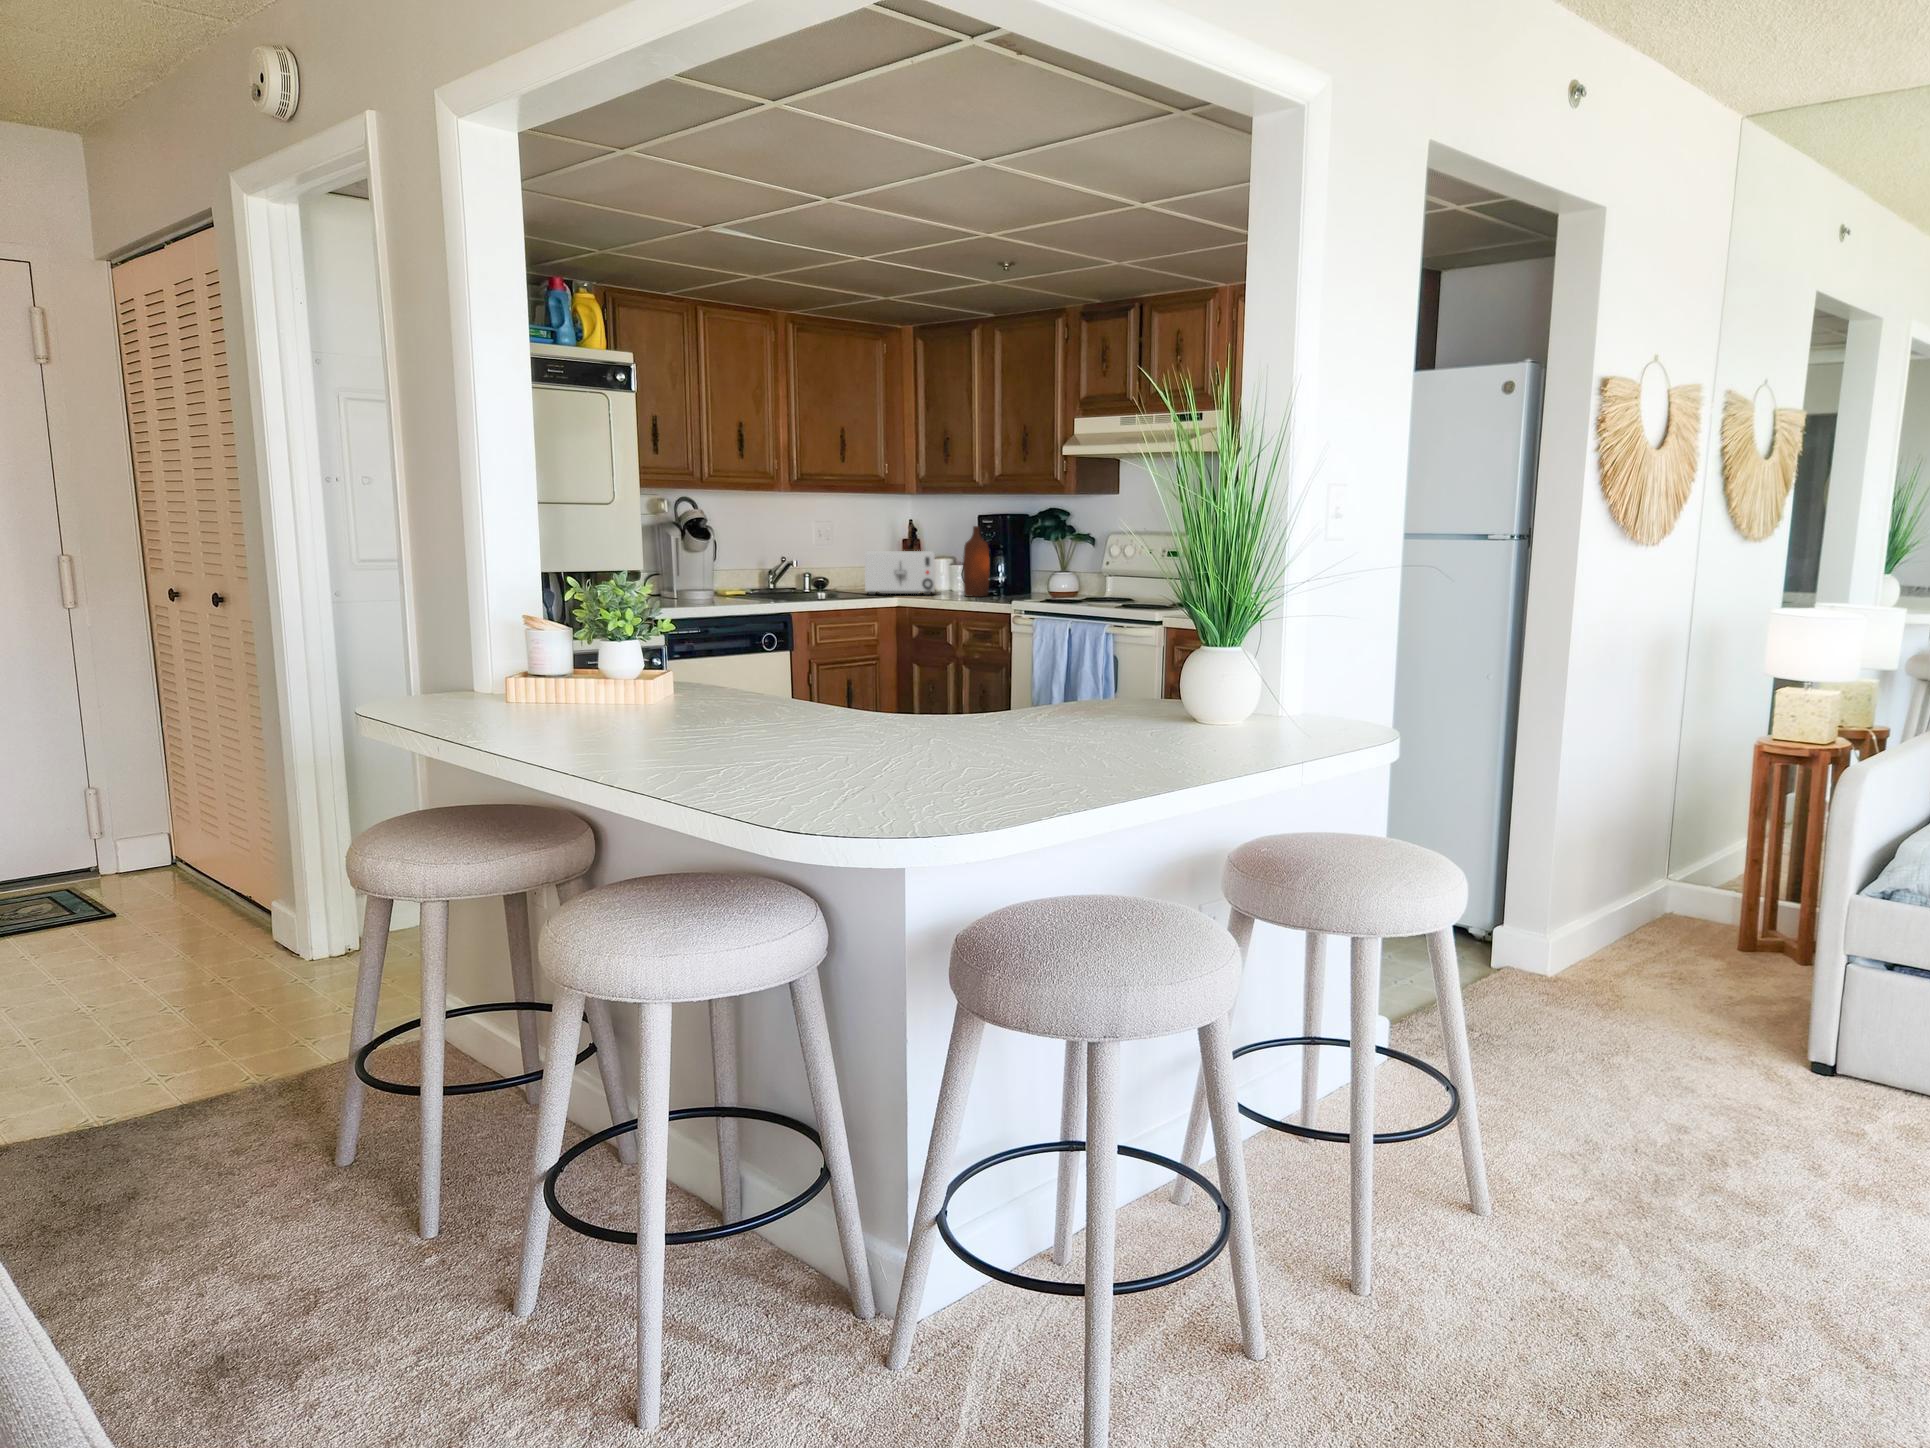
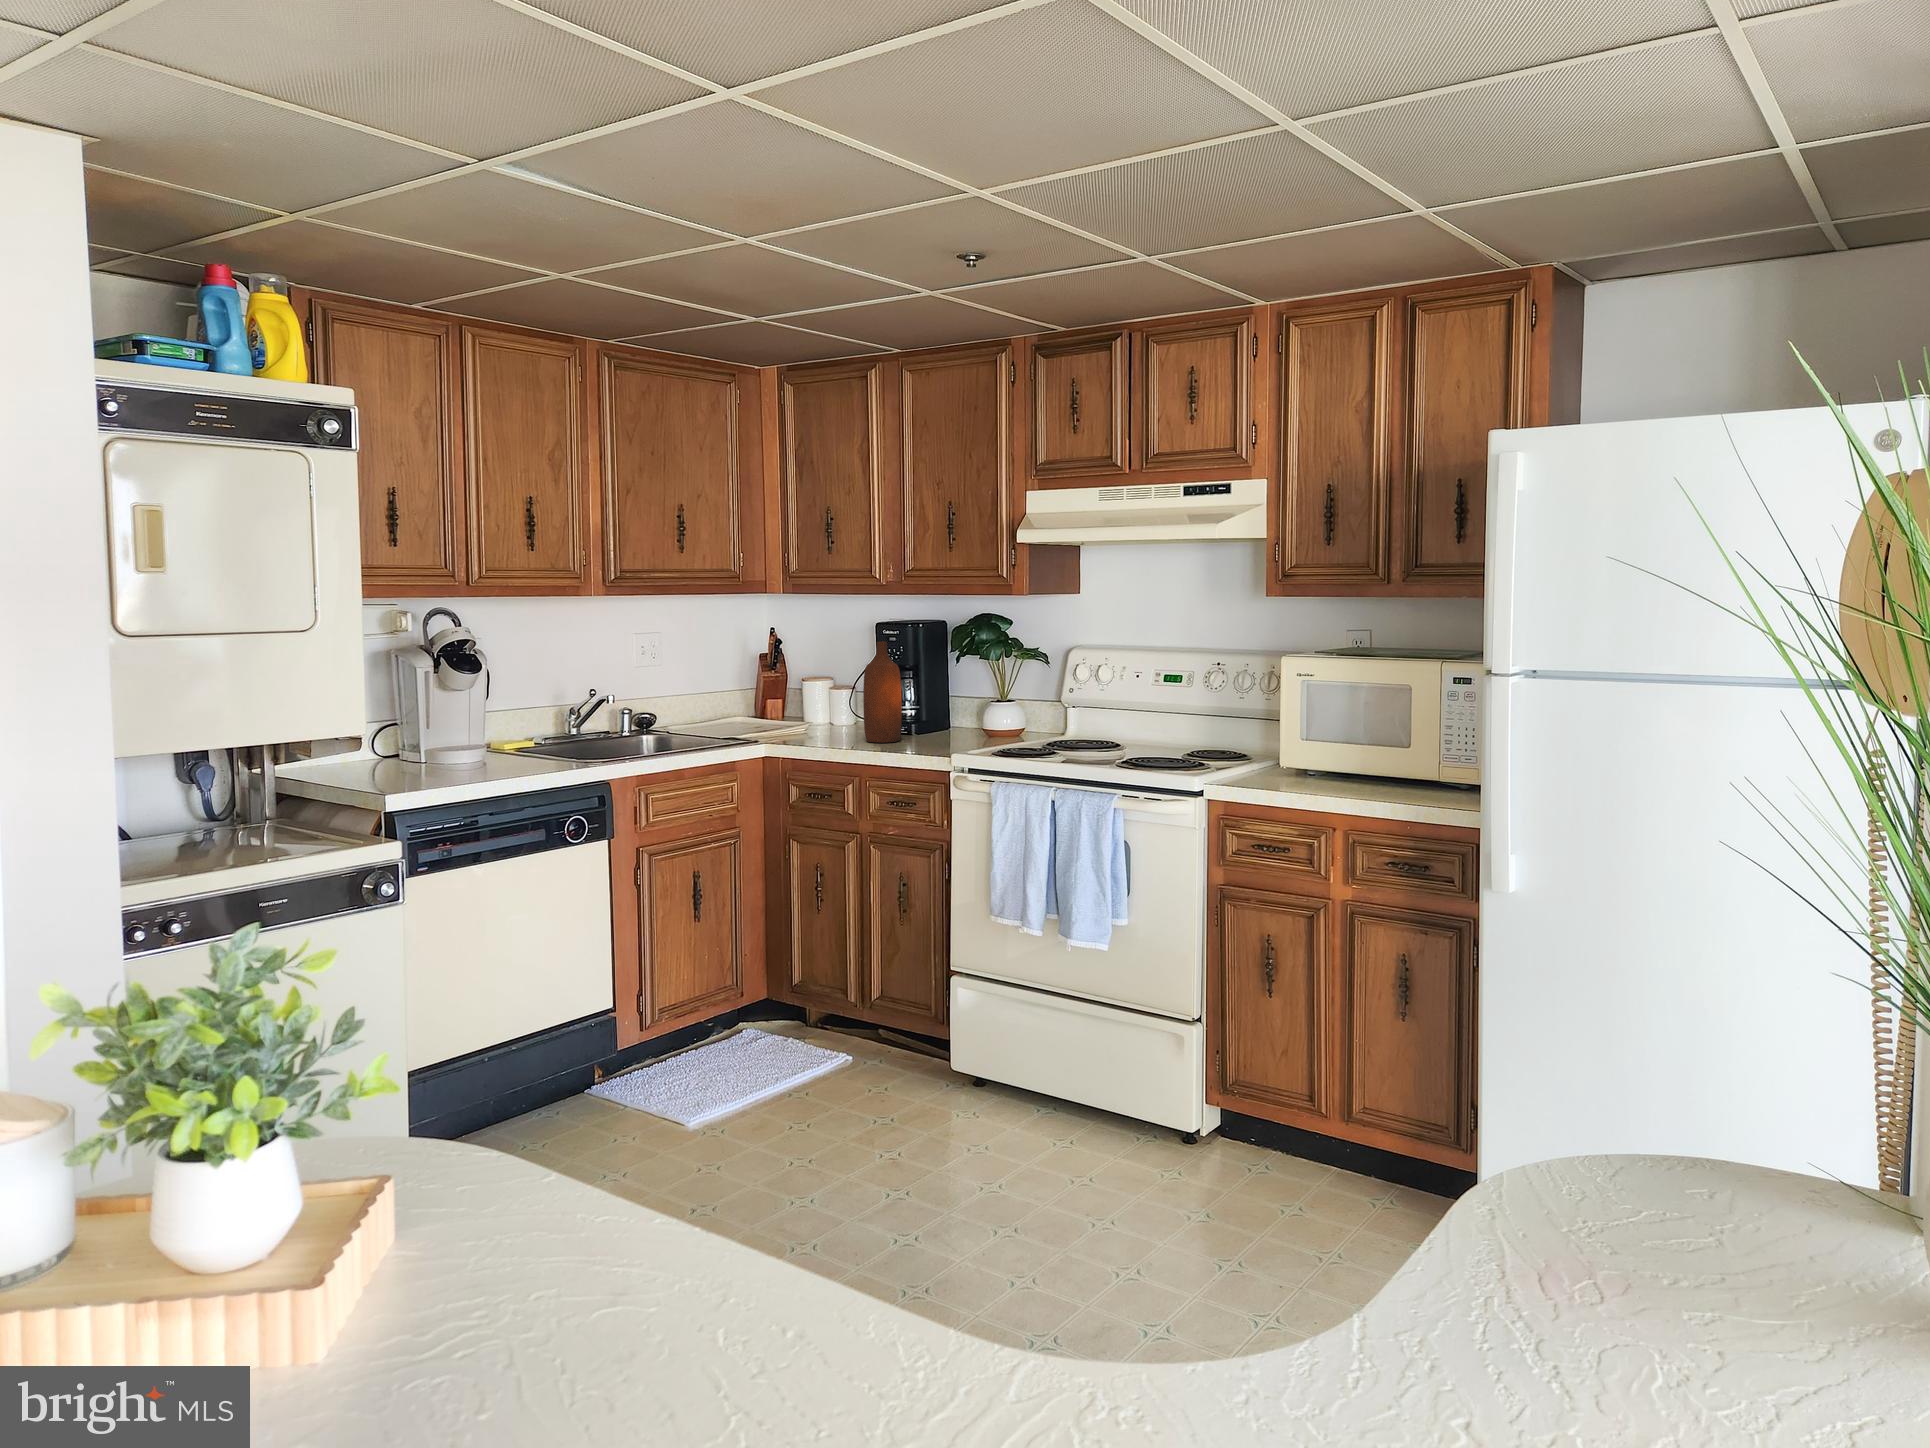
toaster: present [864,551,935,595] -> none [716,676,822,743]

